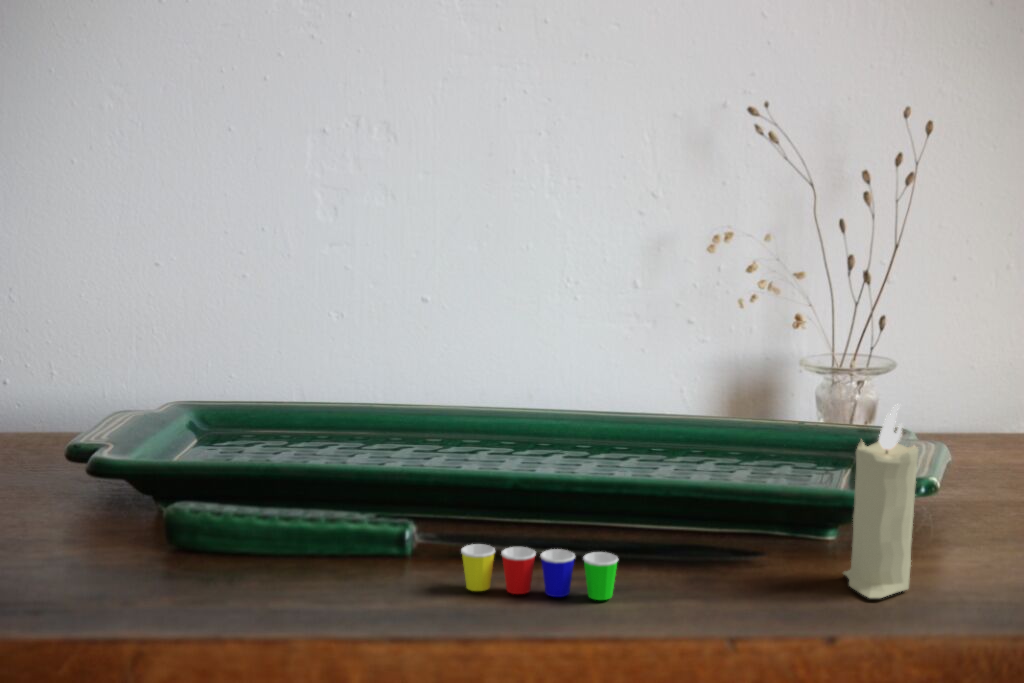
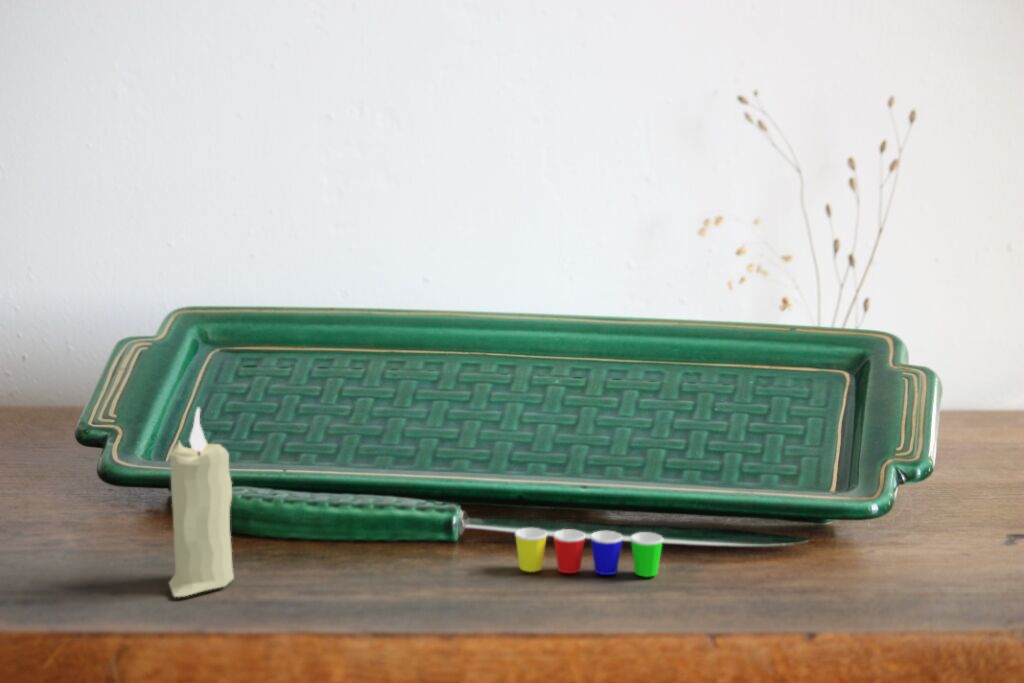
candle: present [843,405,918,598] -> present [169,408,234,597]

